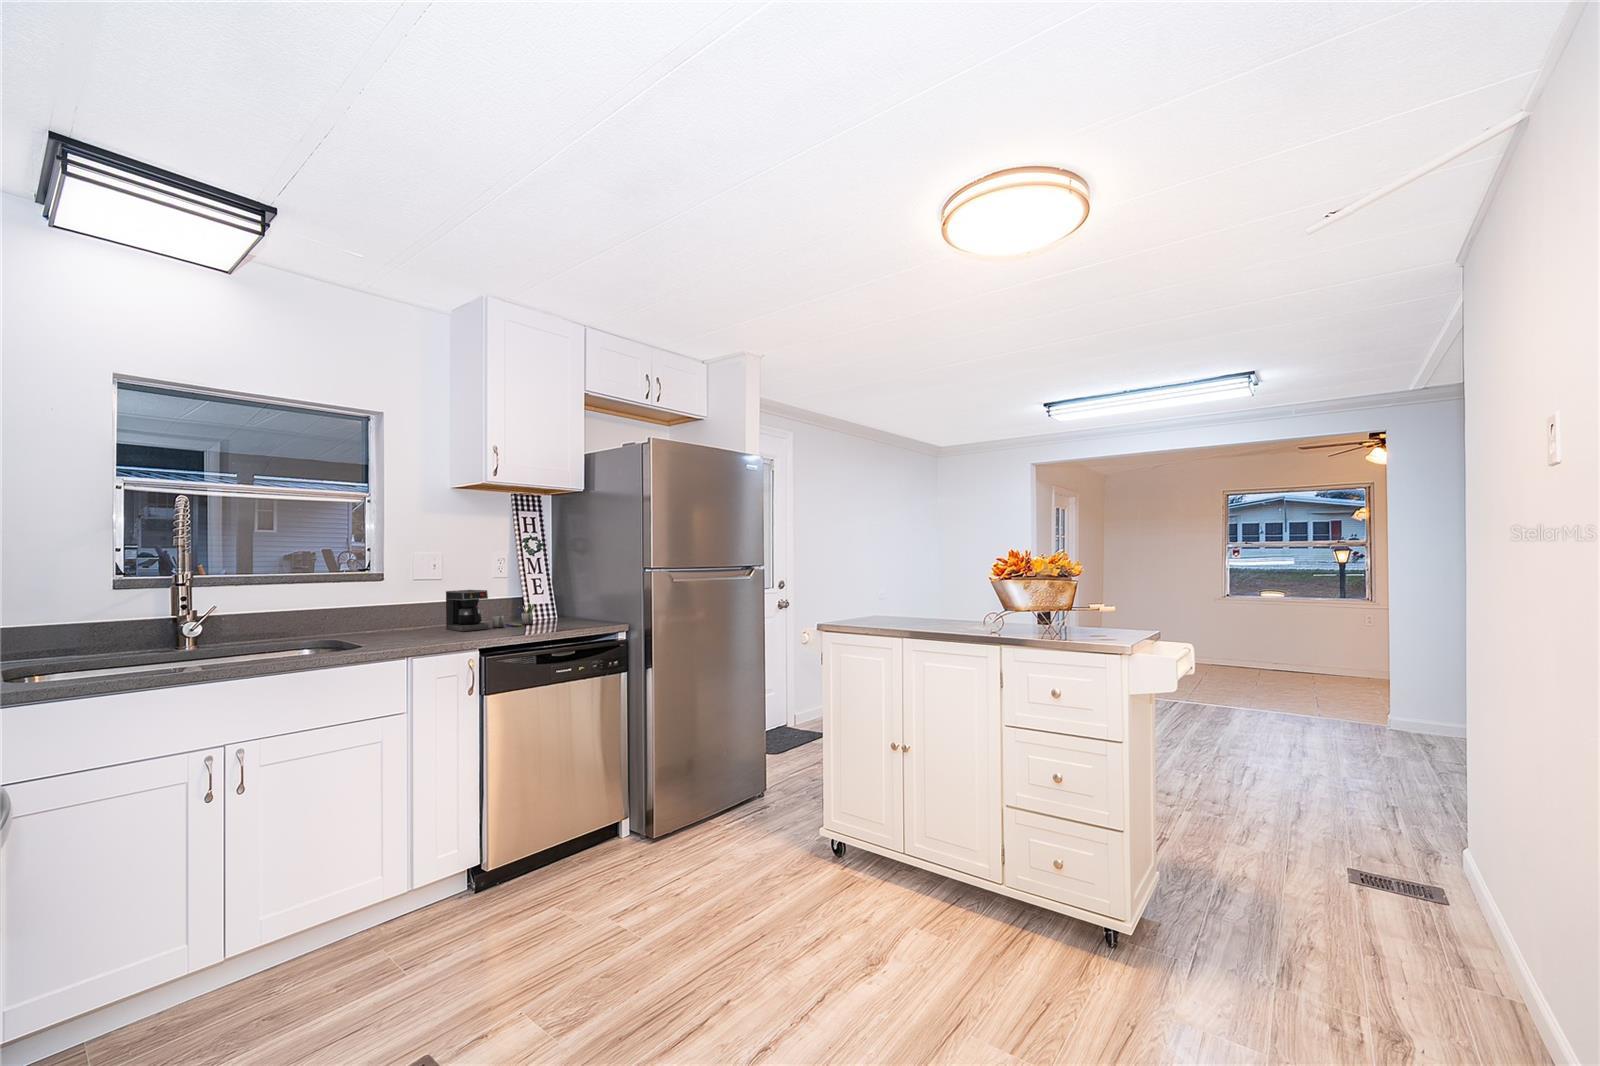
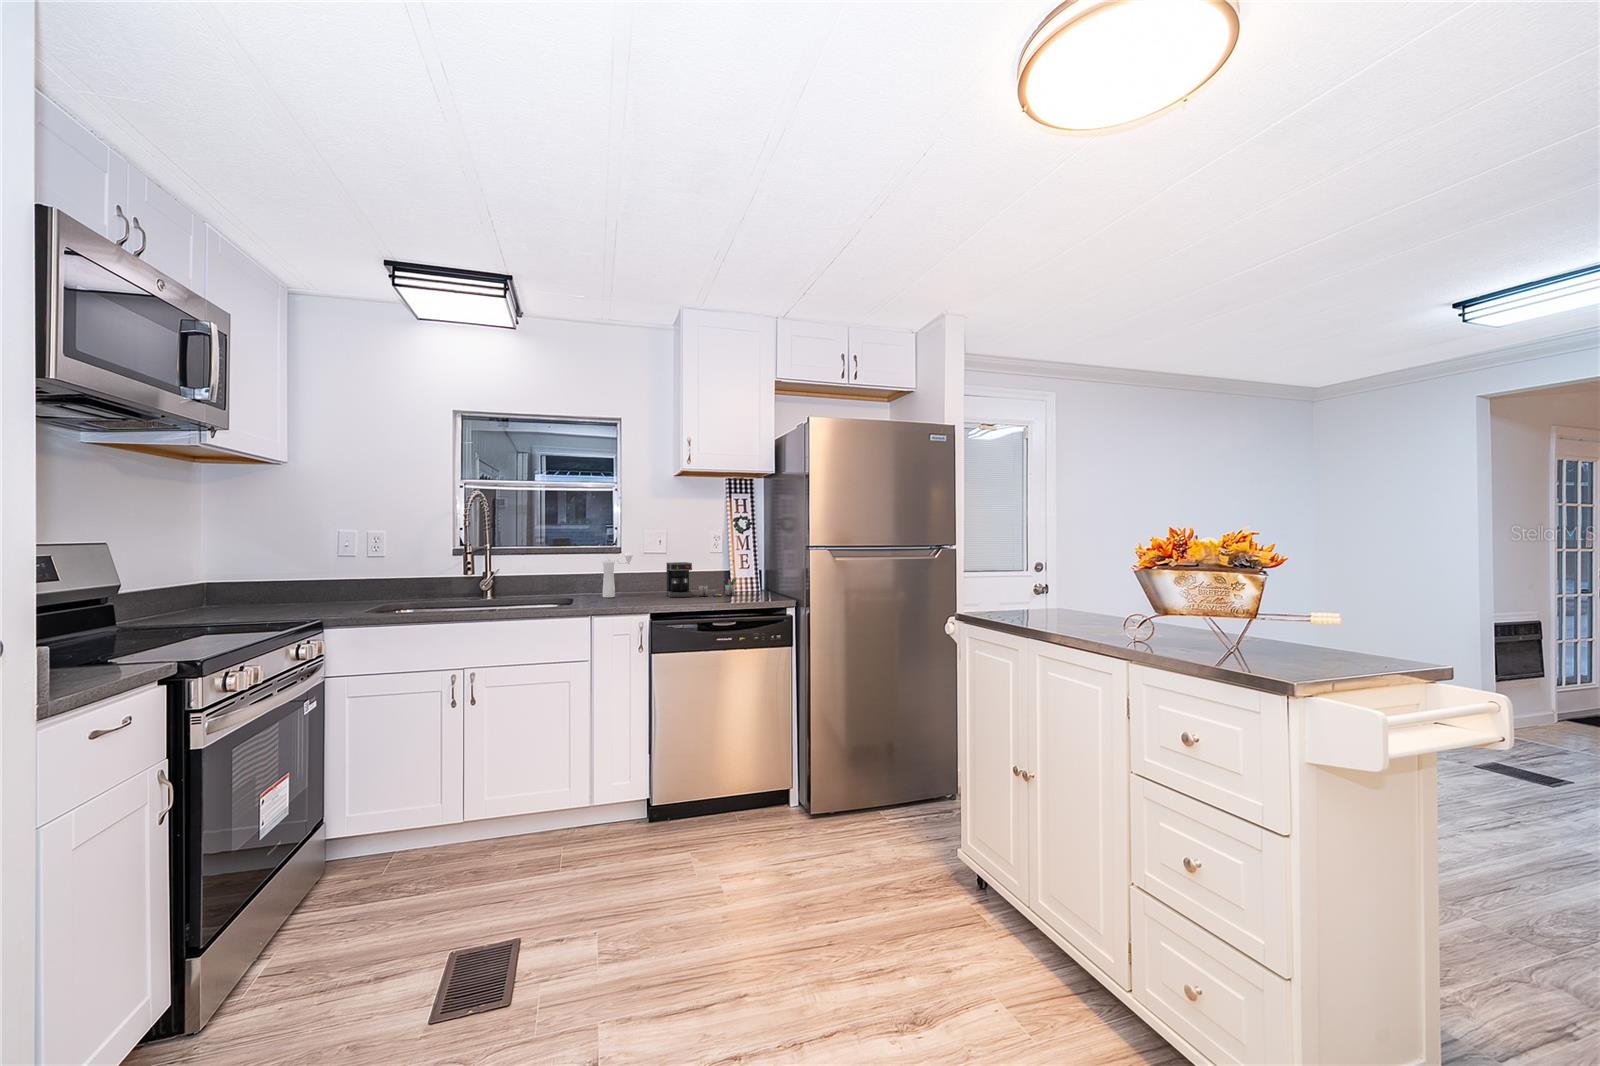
pepper mill: none [369,582,405,638] -> present [603,553,633,597]

